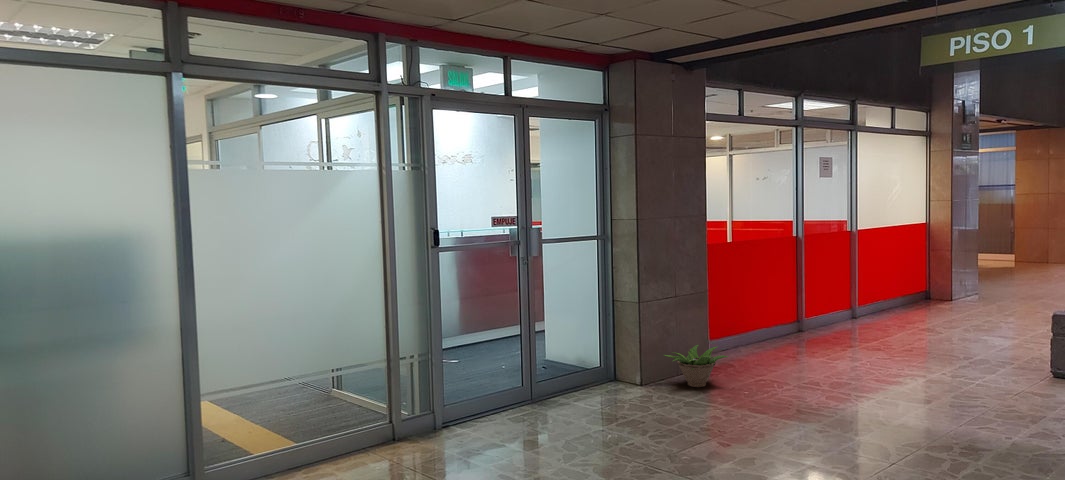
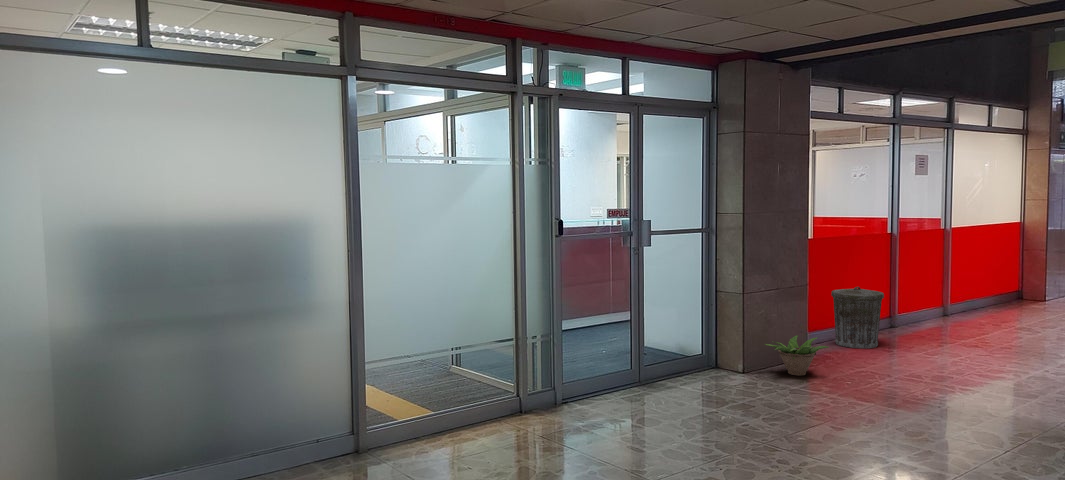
trash can: none [736,292,788,356] -> present [831,287,884,349]

